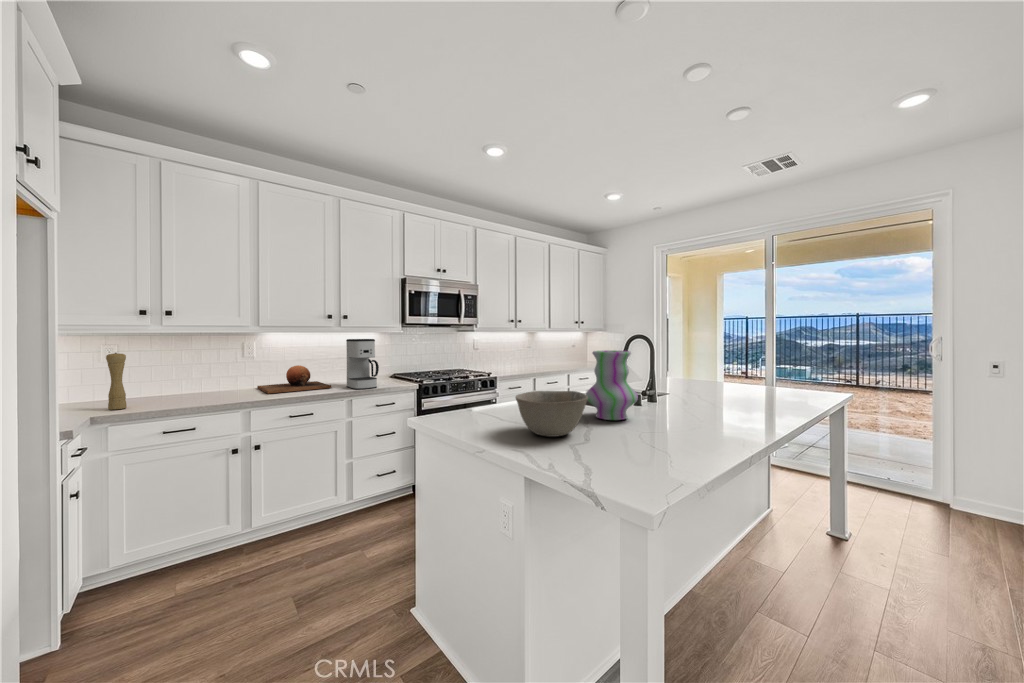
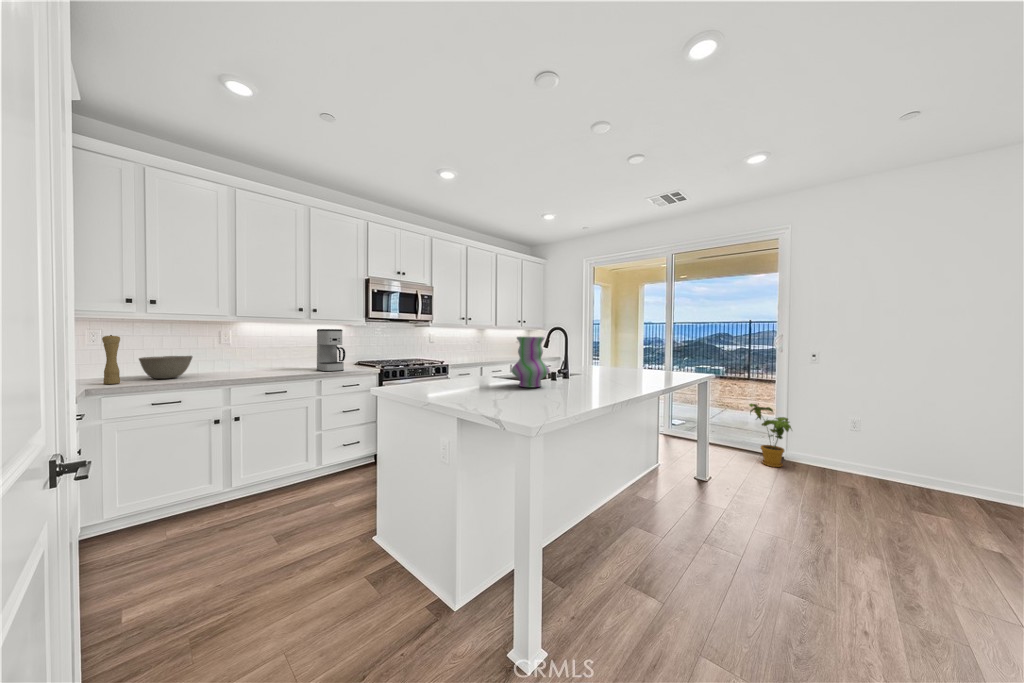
chopping board: present [257,365,331,394] -> none [235,351,303,374]
bowl: present [516,391,588,437] -> present [139,356,192,379]
house plant: none [896,431,967,519] -> present [749,404,791,467]

